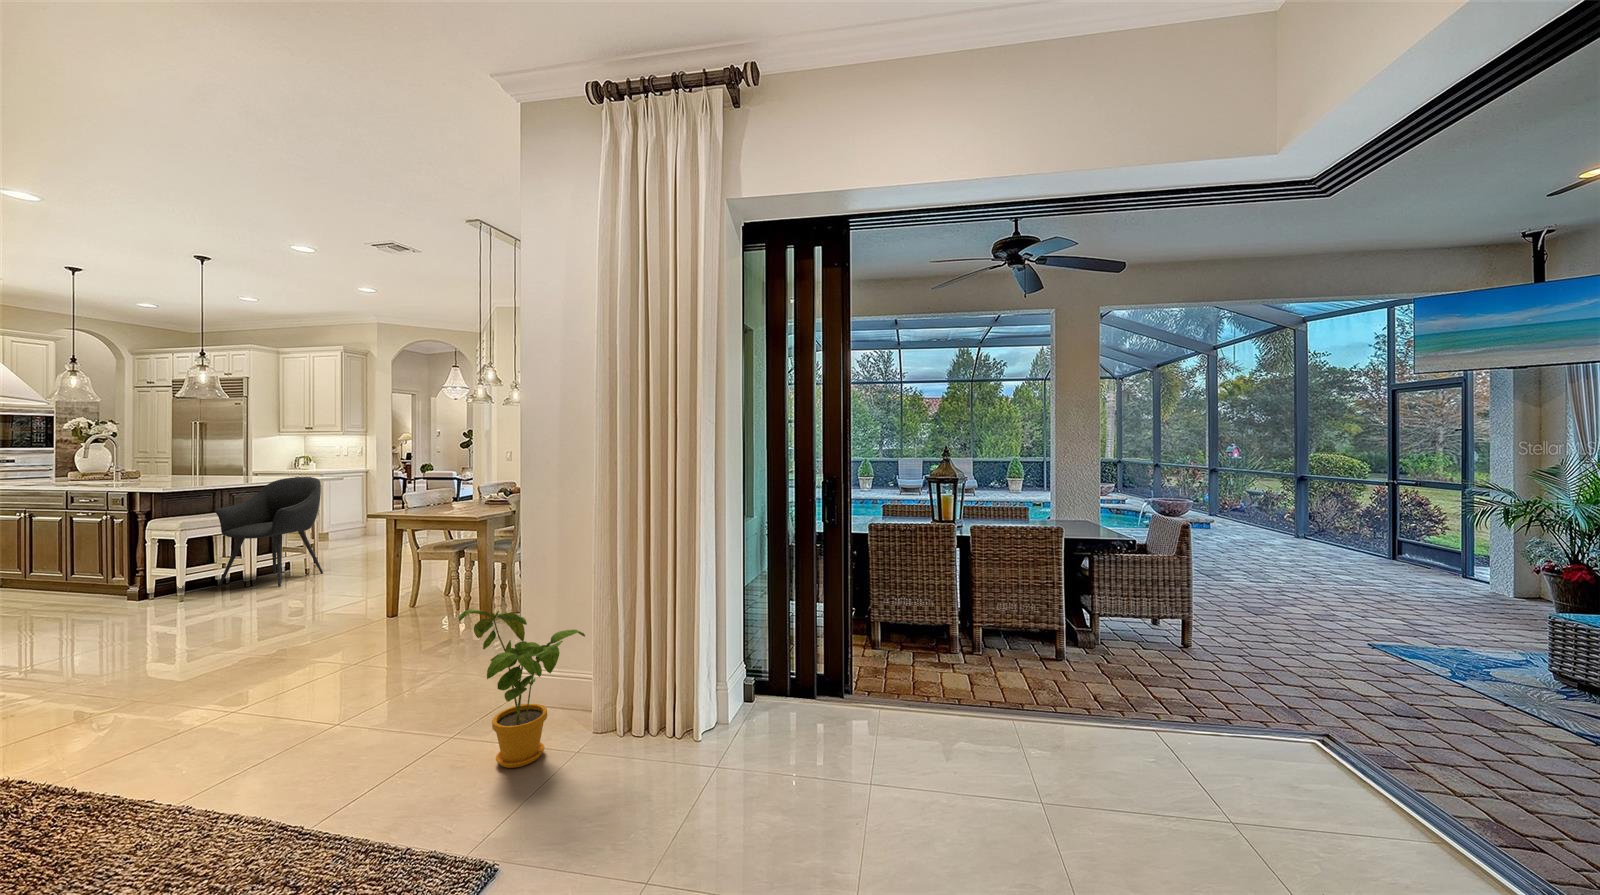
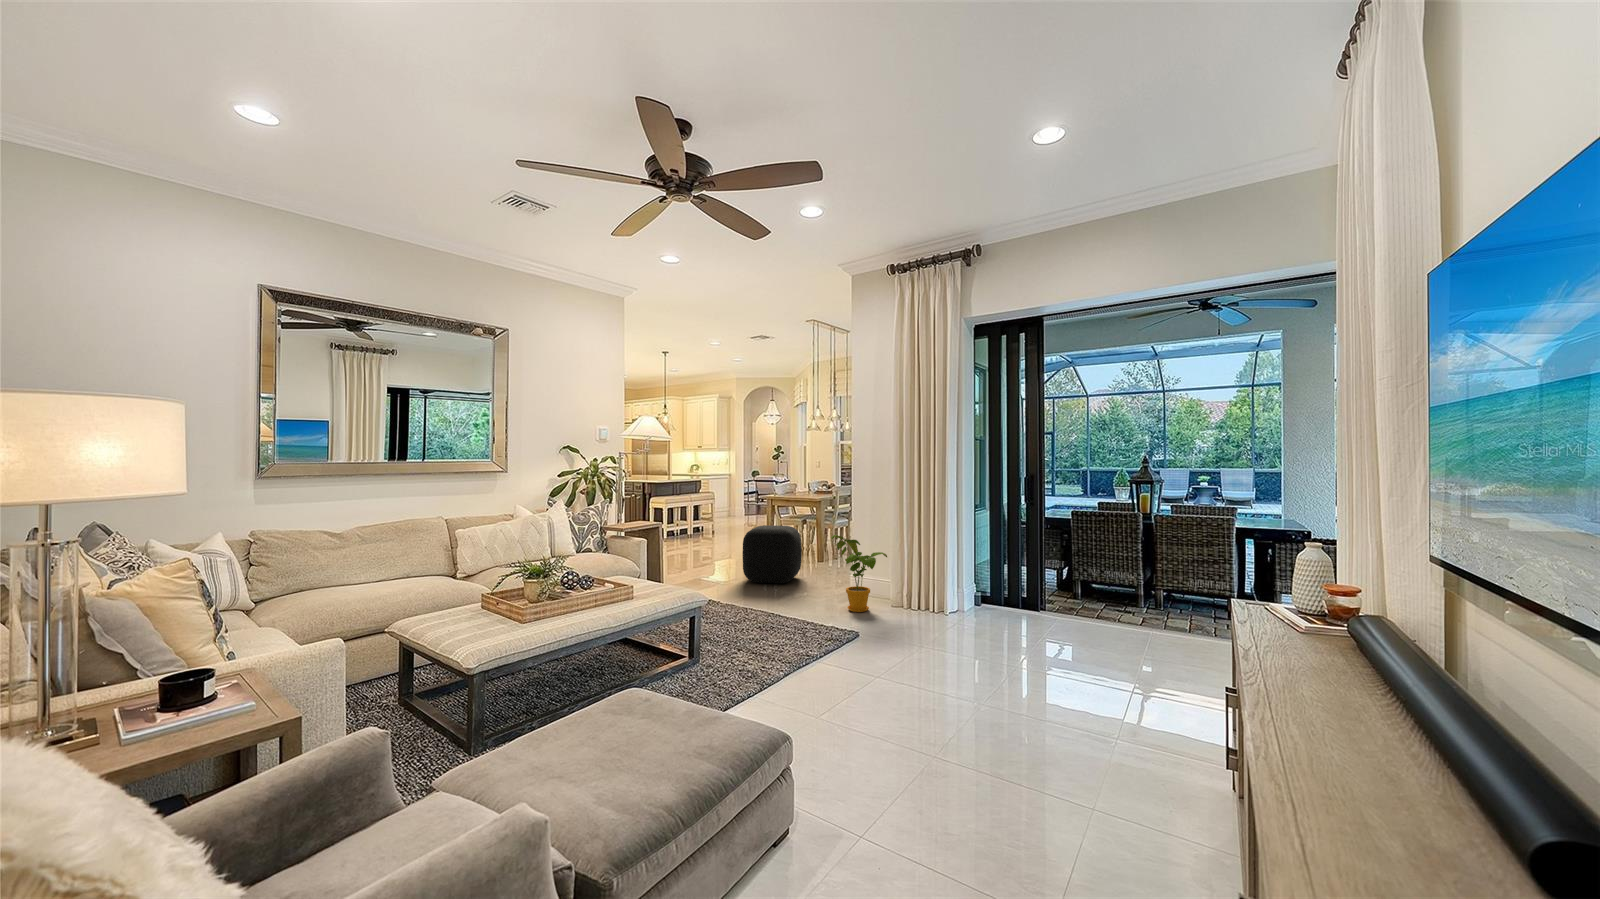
armchair: present [215,477,323,587] -> none [676,477,723,541]
ottoman: none [277,573,428,698] -> present [742,525,802,583]

